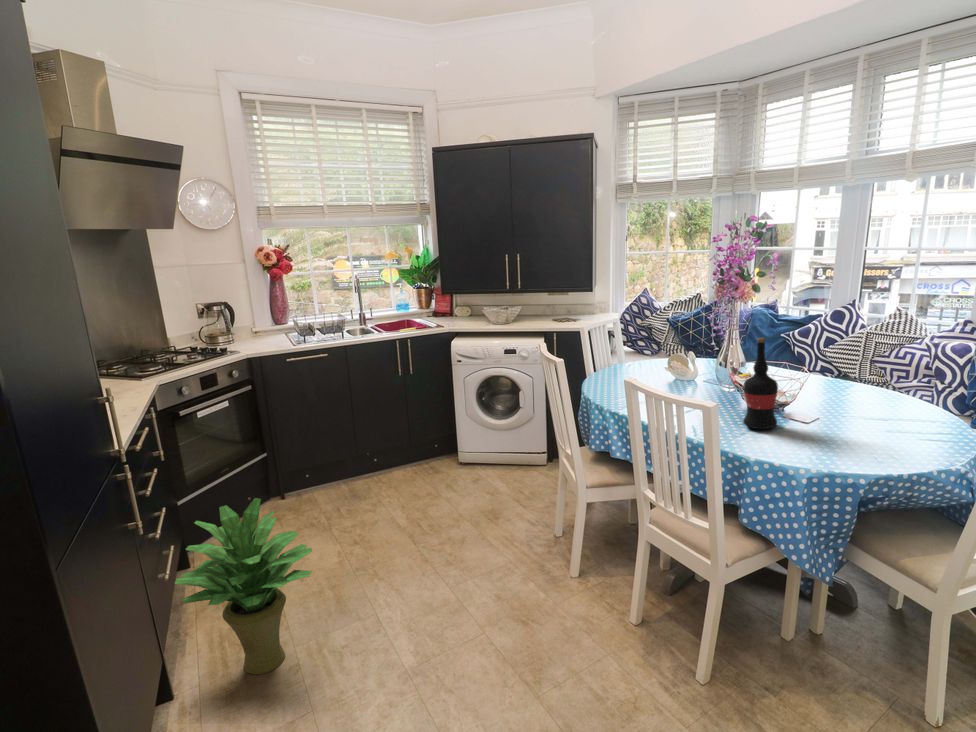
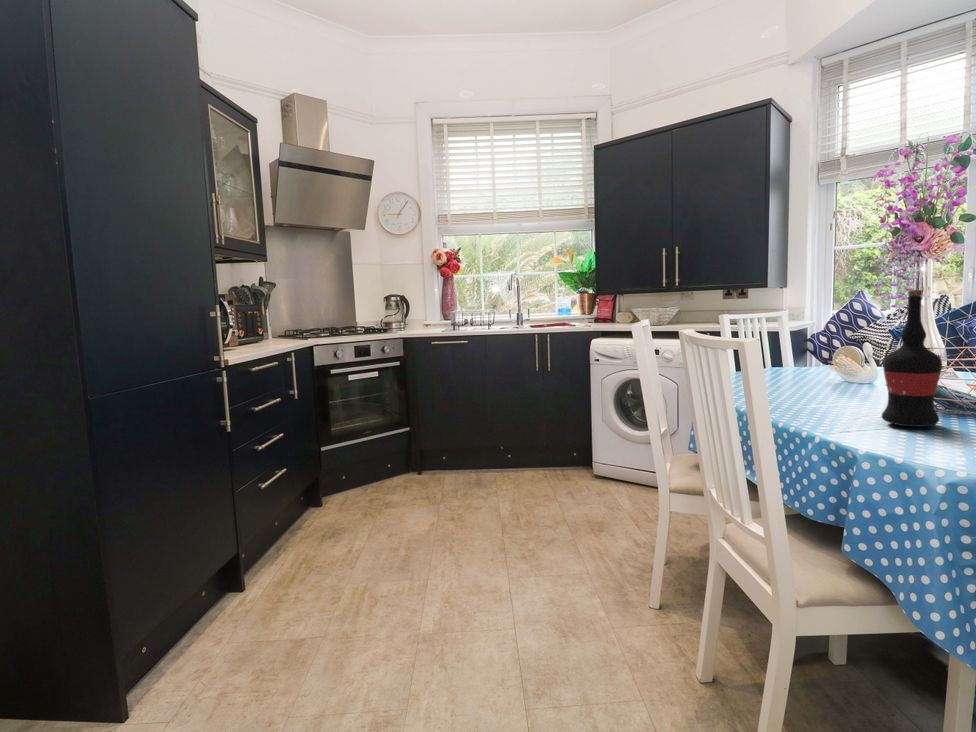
potted plant: present [175,498,312,674] -> none [230,438,364,615]

